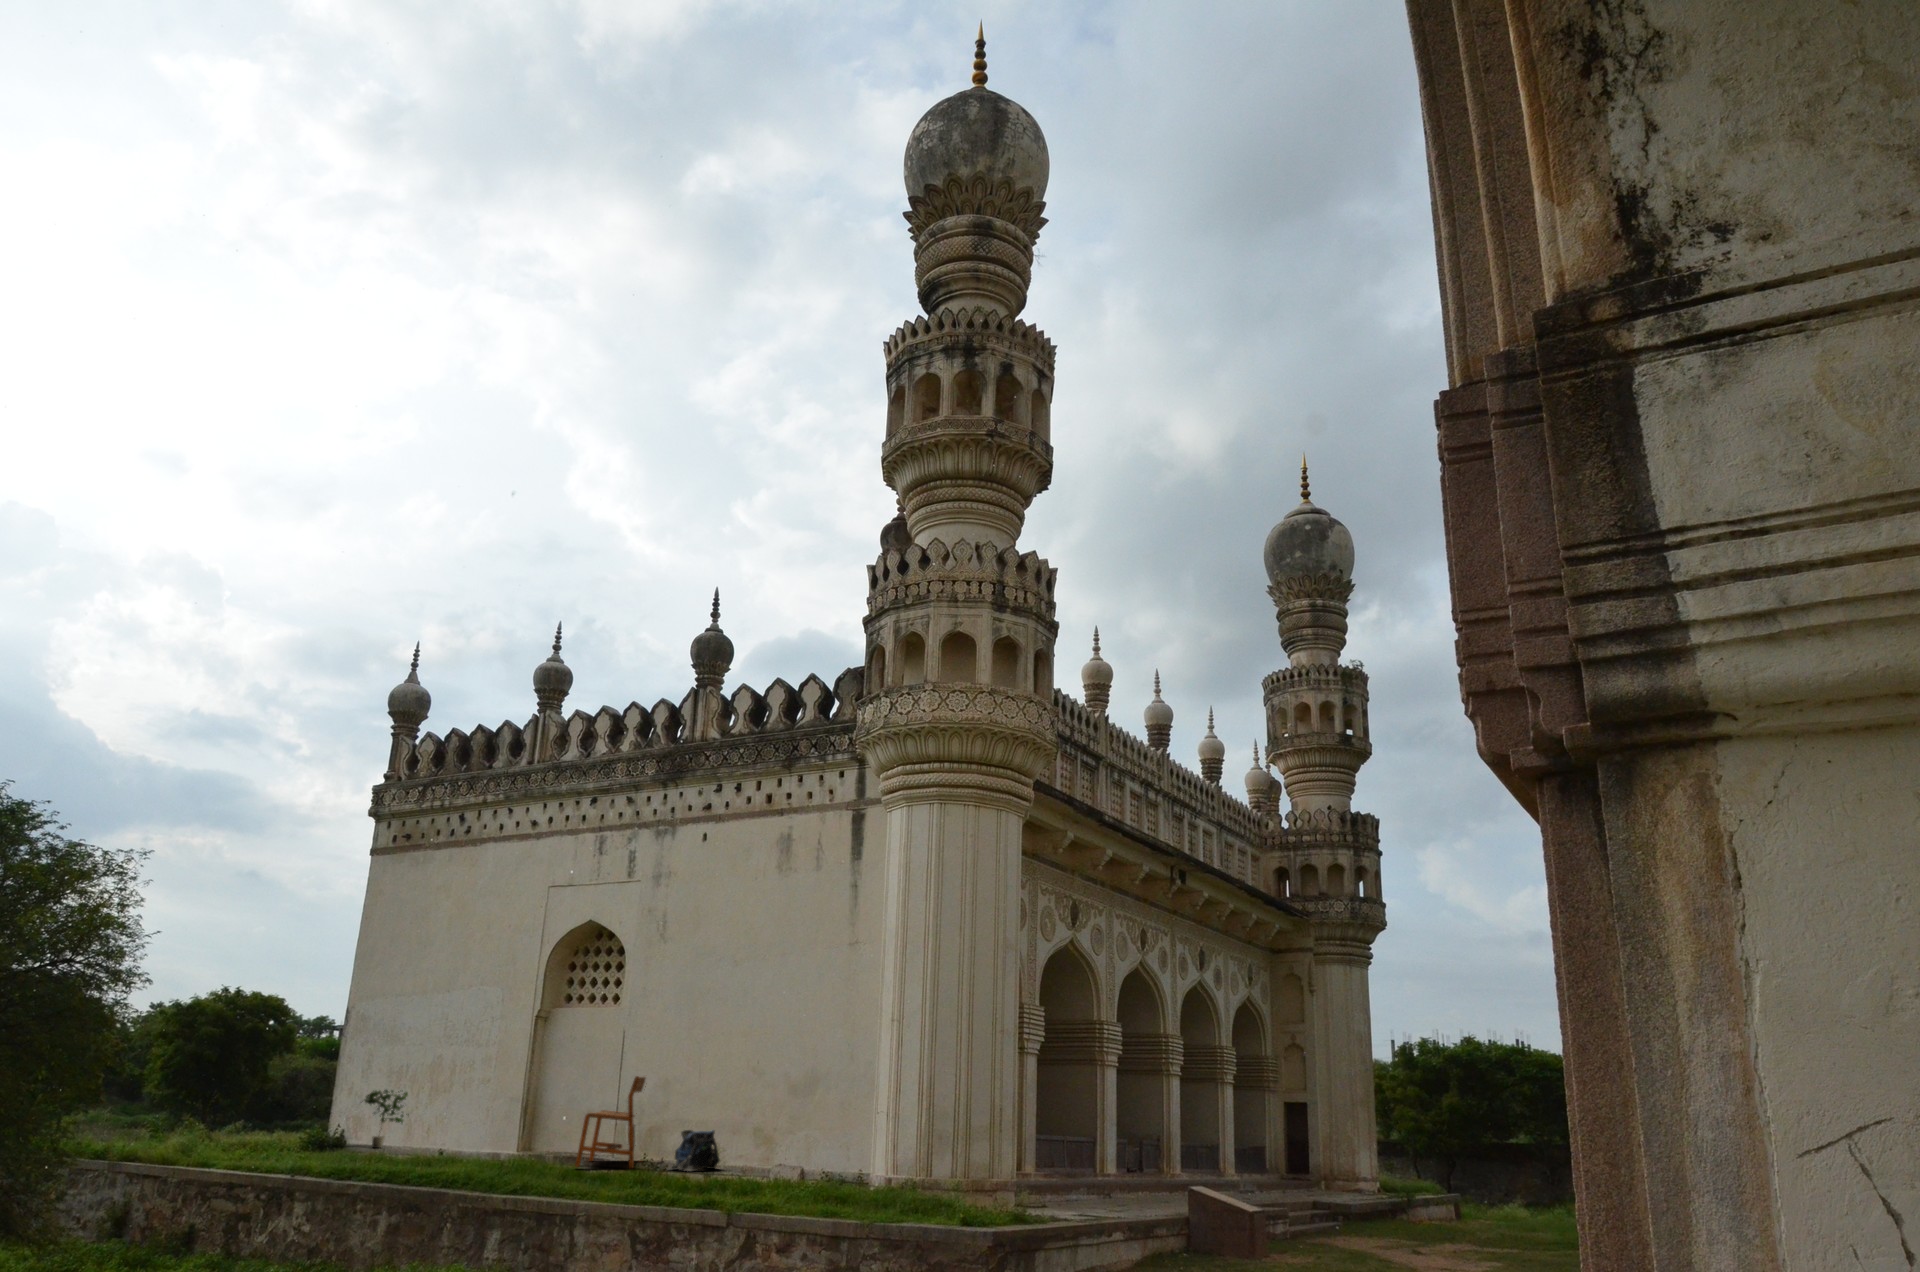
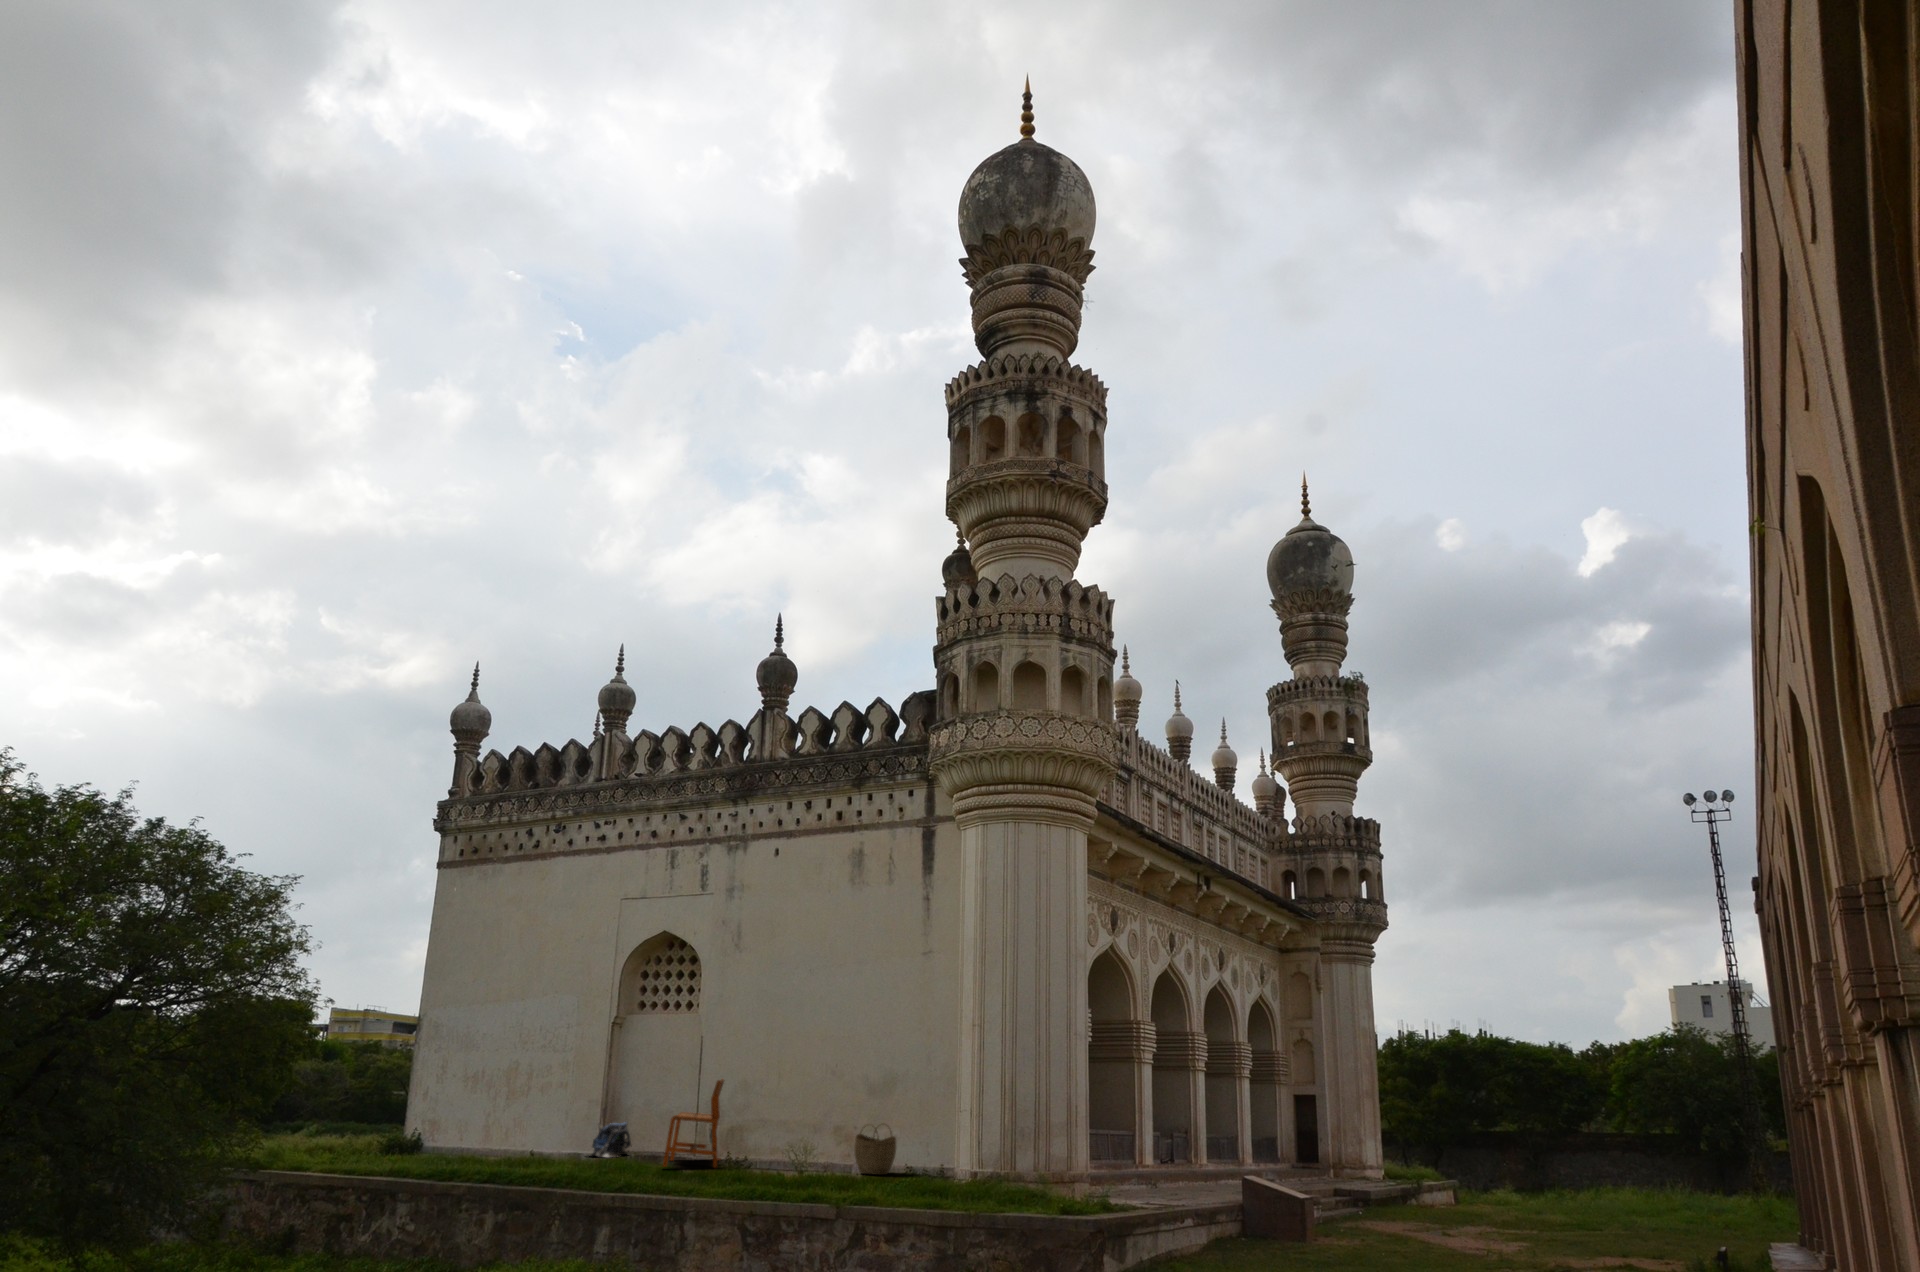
potted plant: present [365,1090,409,1148] -> none [440,1093,486,1149]
woven basket: none [773,1123,817,1177] -> present [854,1126,896,1175]
backpack: present [672,1130,720,1171] -> present [591,1122,631,1157]

